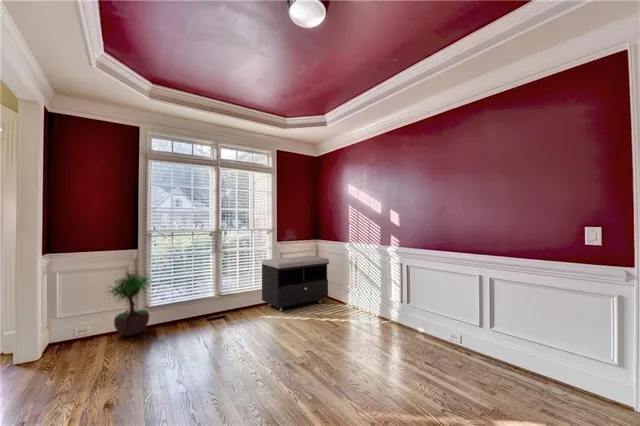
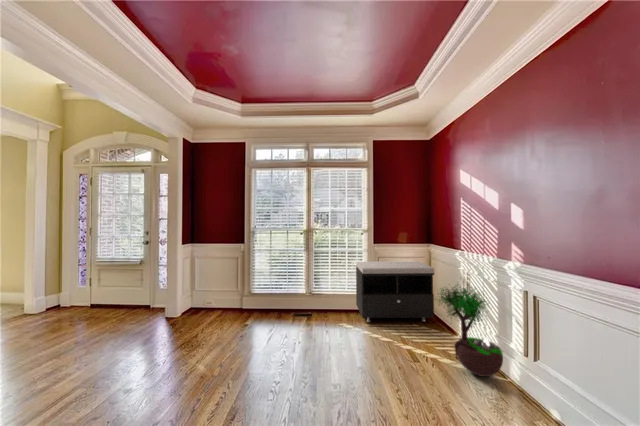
potted tree: present [109,271,150,336] -> present [439,285,503,377]

